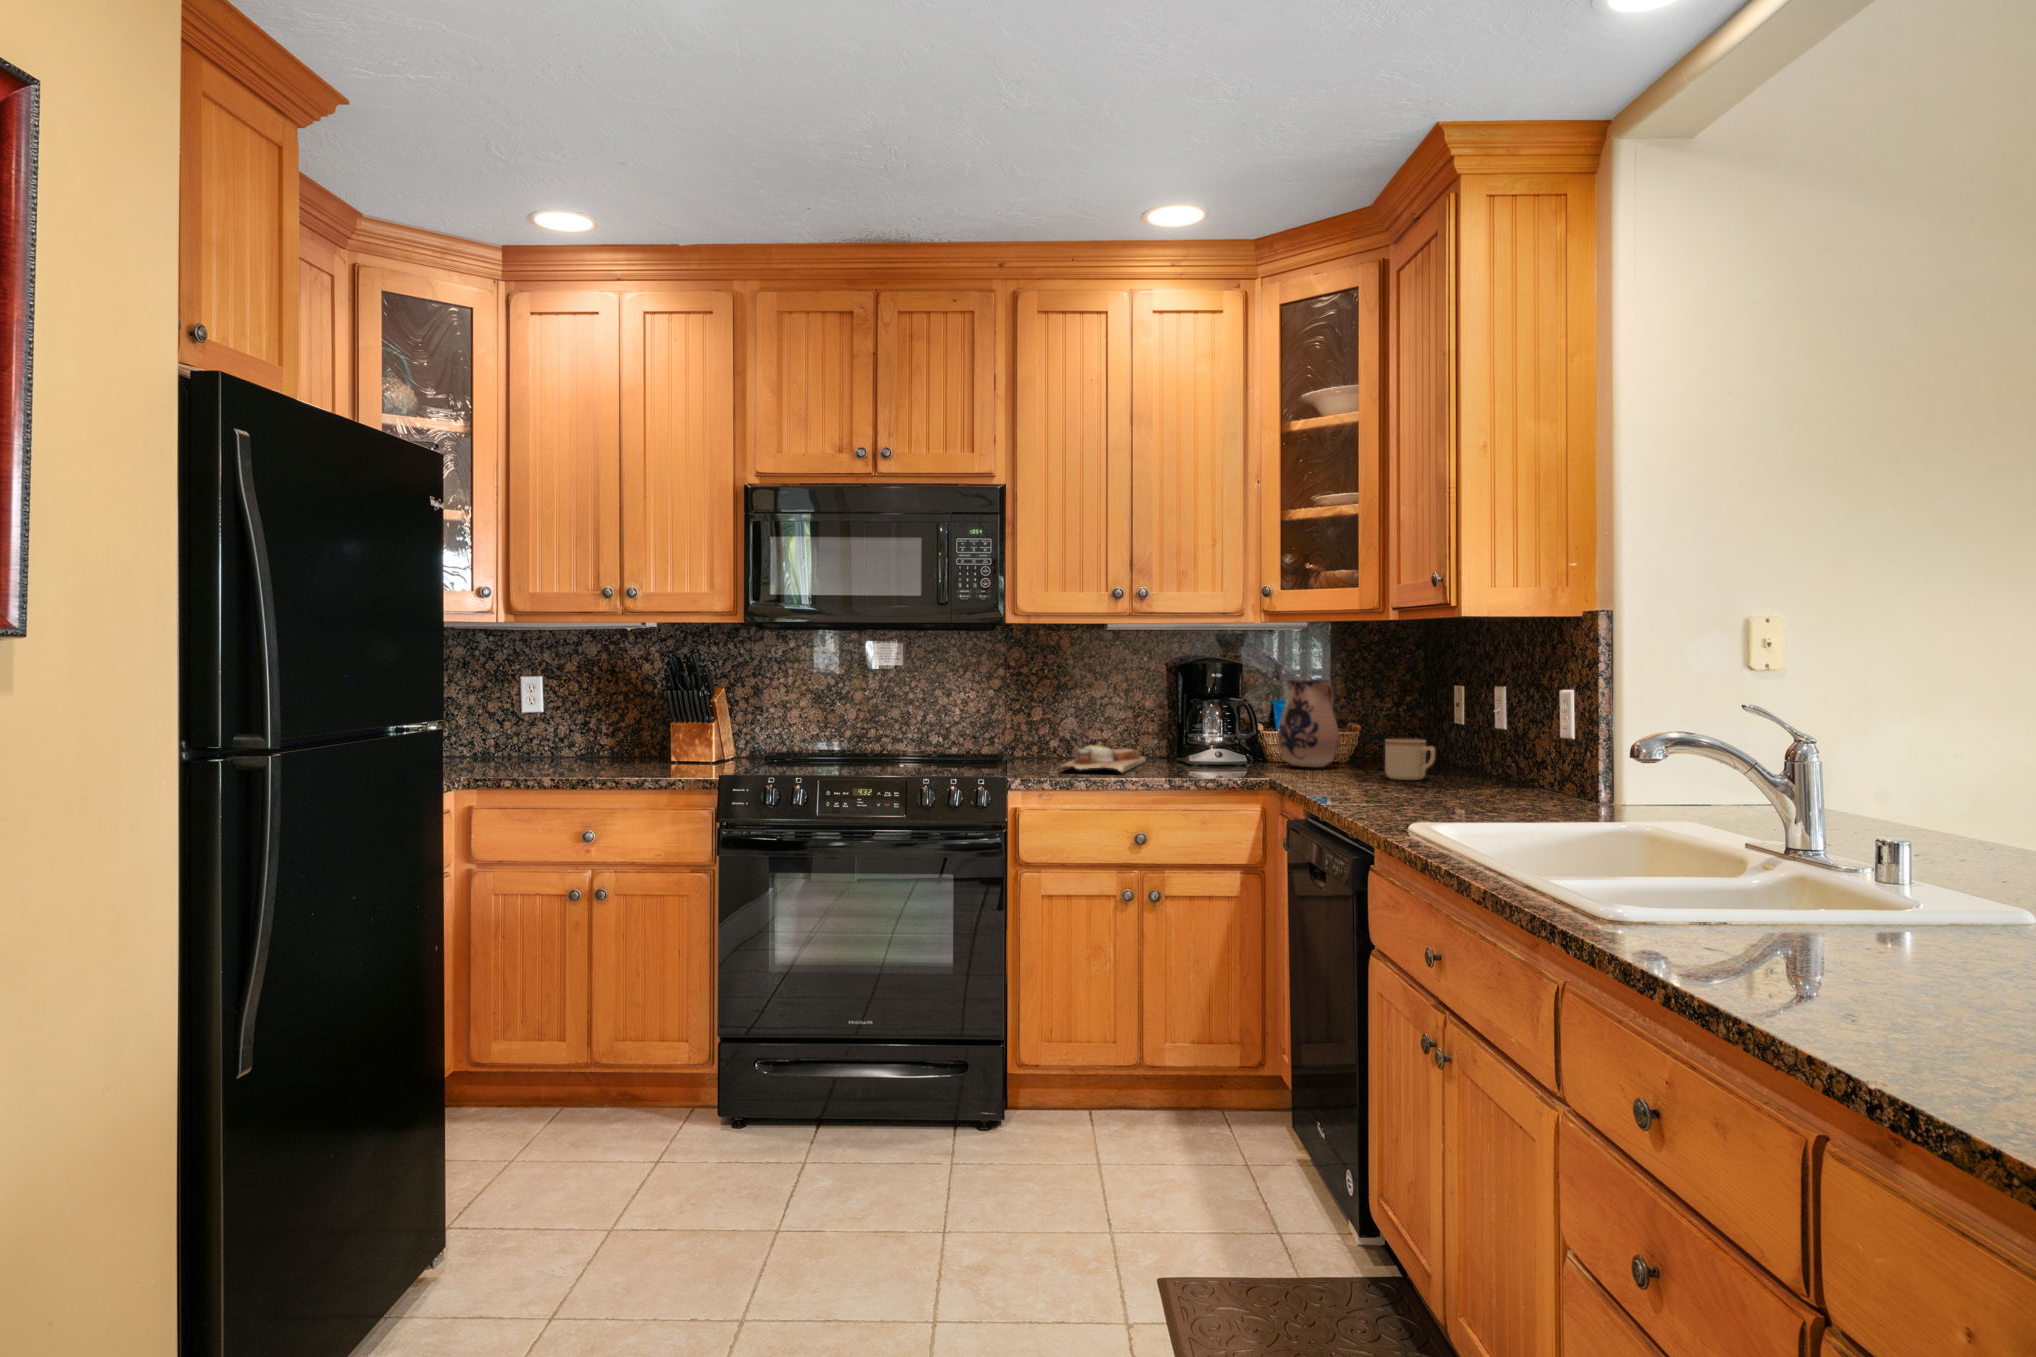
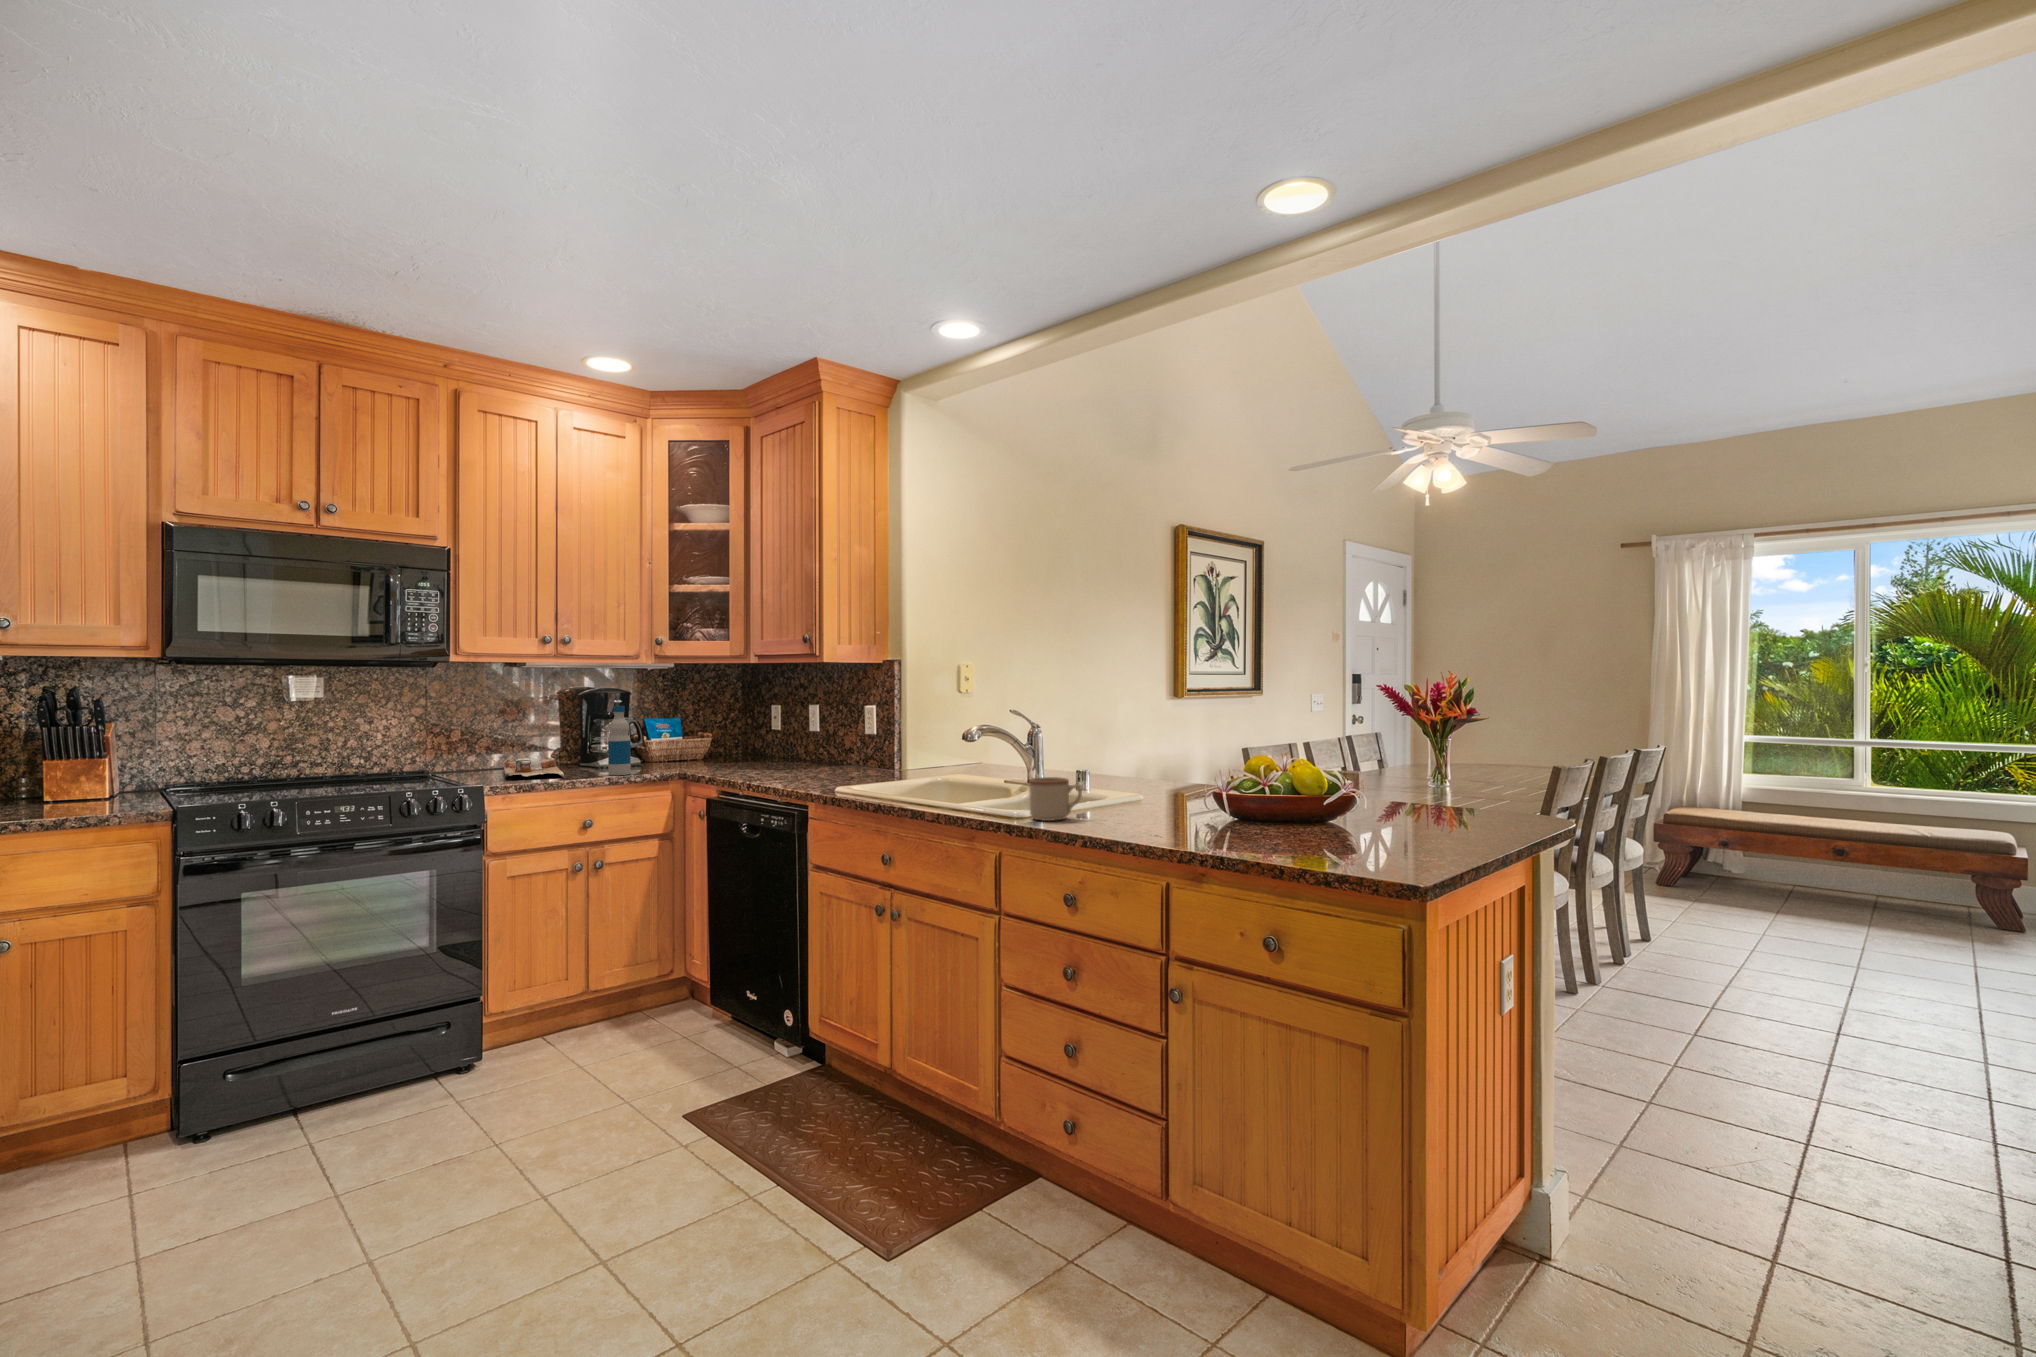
ceramic pitcher: present [1277,680,1340,768] -> none [663,702,708,764]
bottle: none [1179,682,1207,777] -> present [608,706,631,775]
mug: present [1385,739,1435,780] -> present [1029,777,1082,821]

